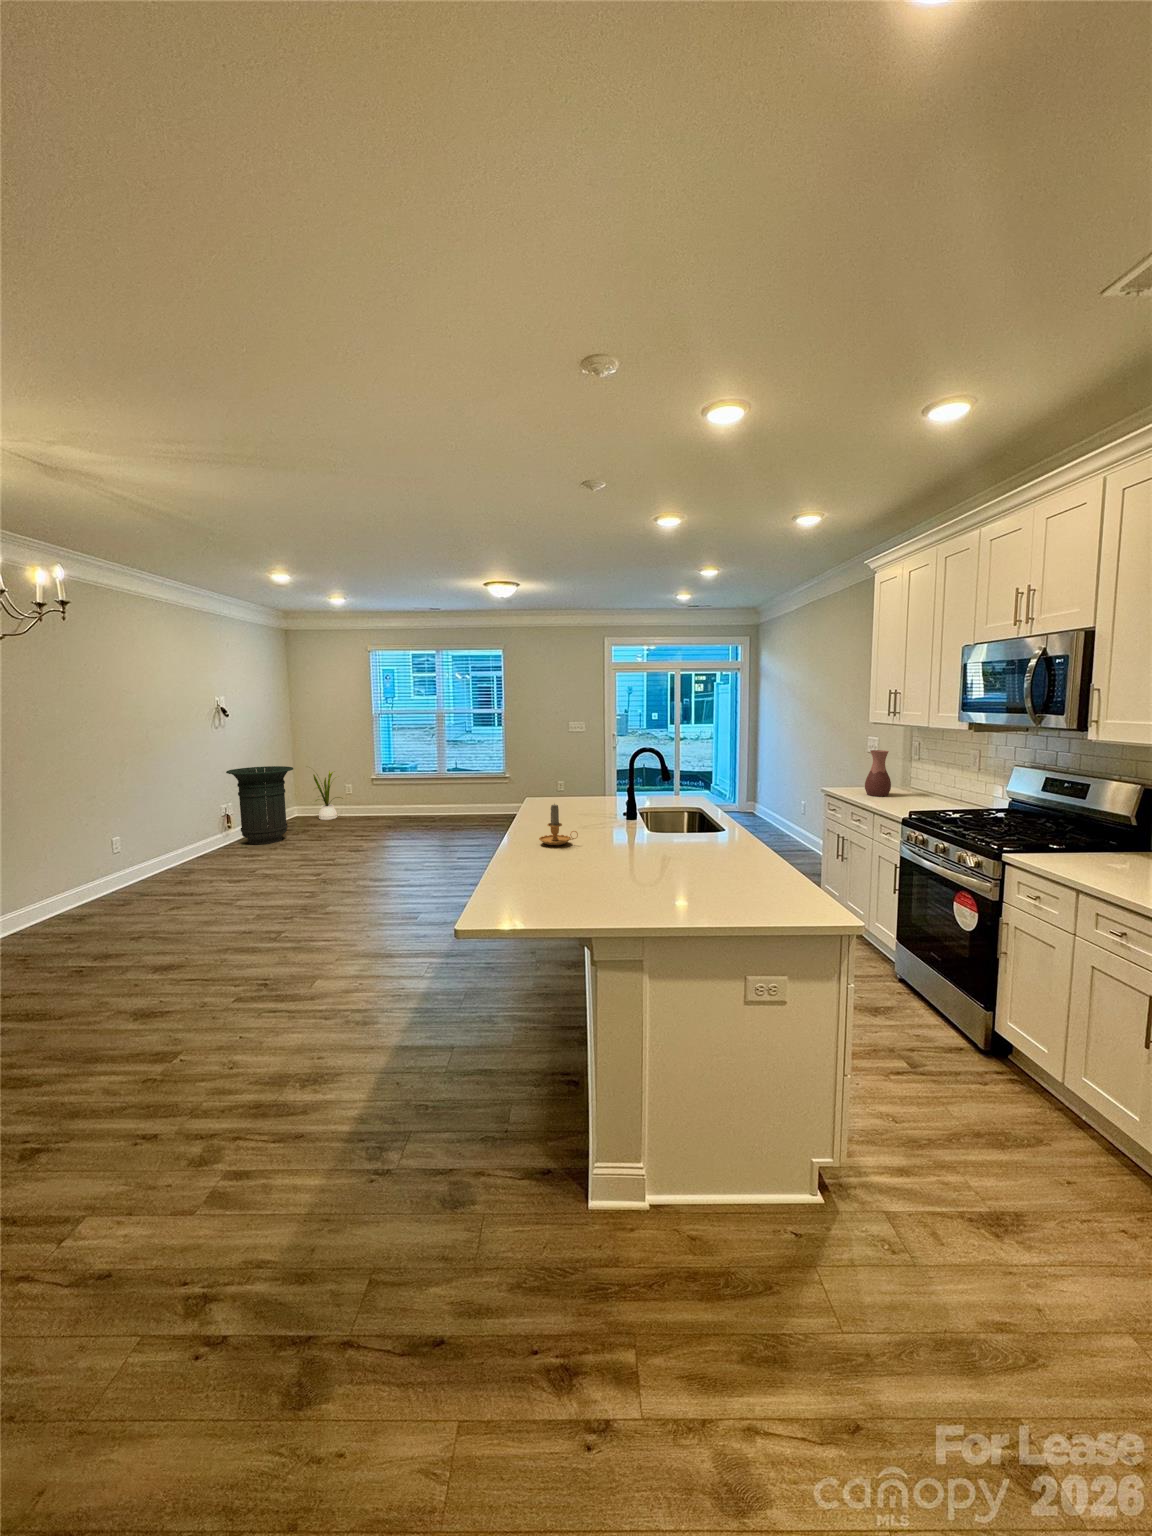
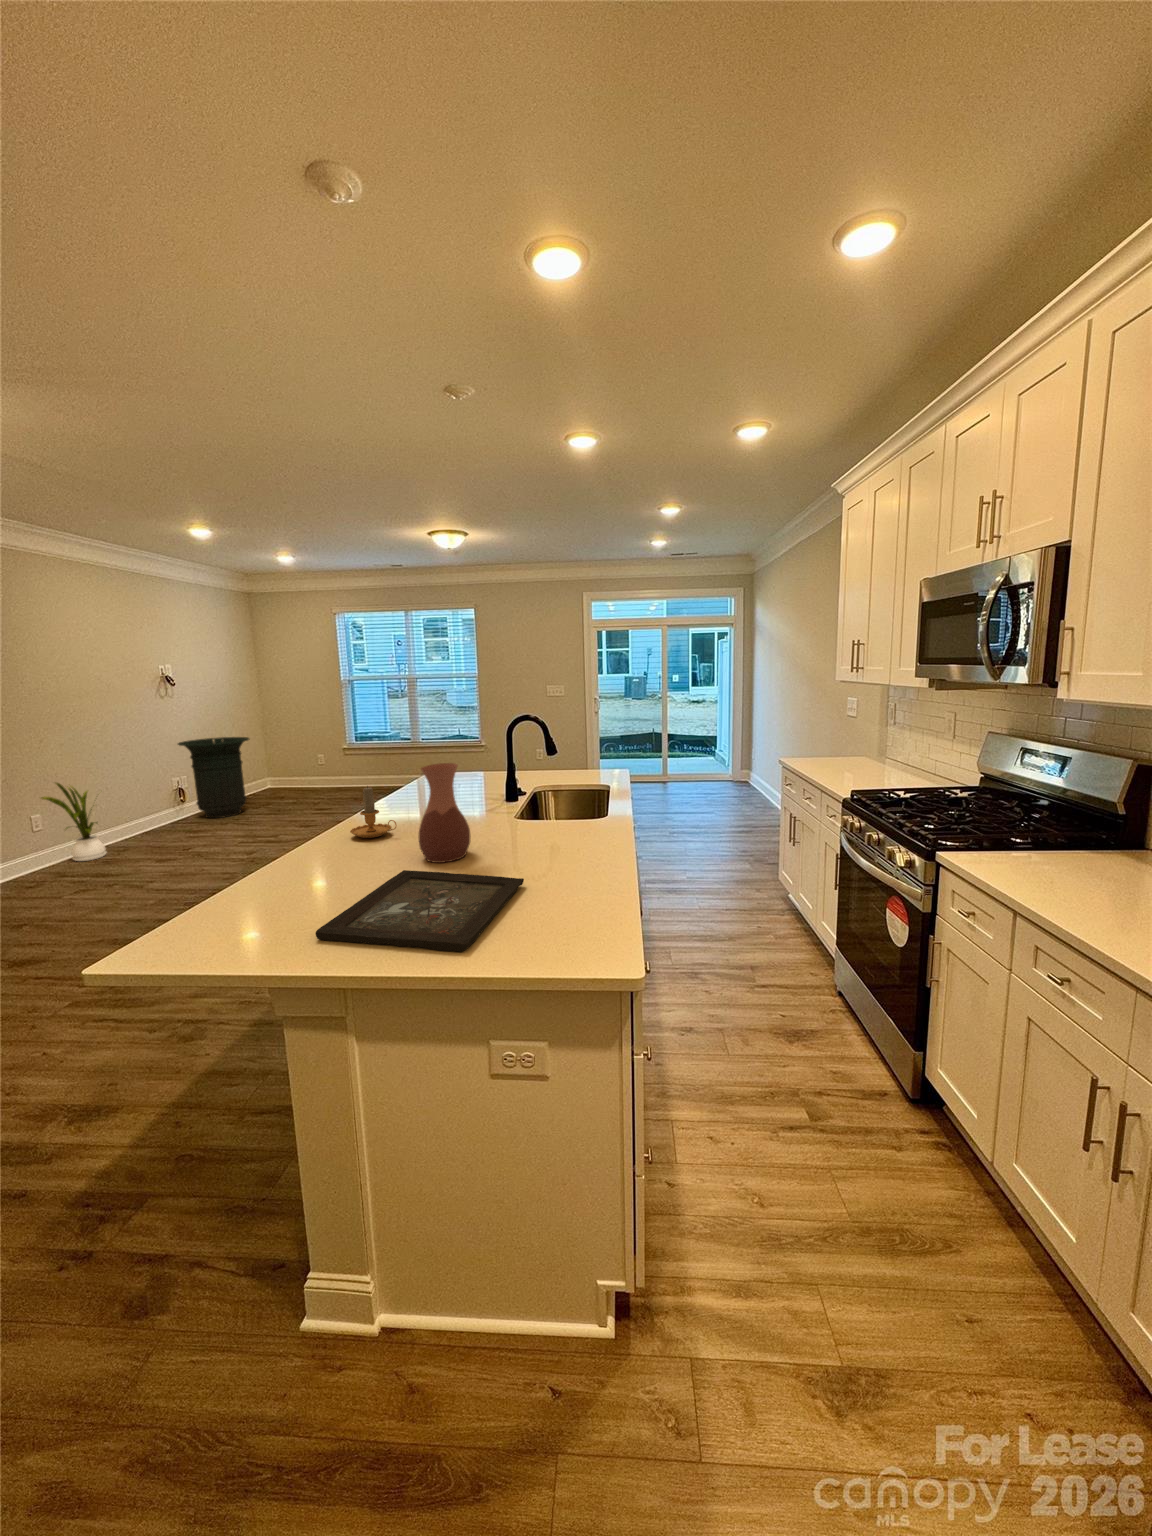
vase: present [865,750,891,796] -> present [419,763,471,863]
house plant: present [313,771,343,820] -> present [41,783,106,861]
tray: none [619,865,738,911] -> present [316,870,524,951]

